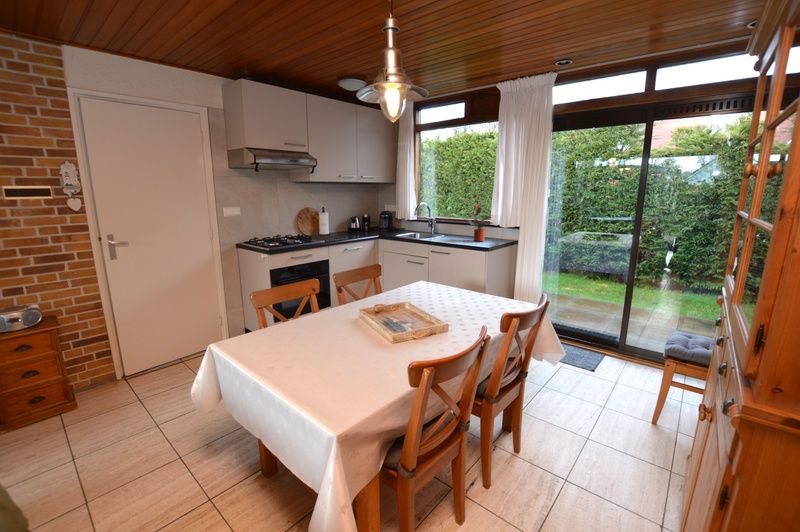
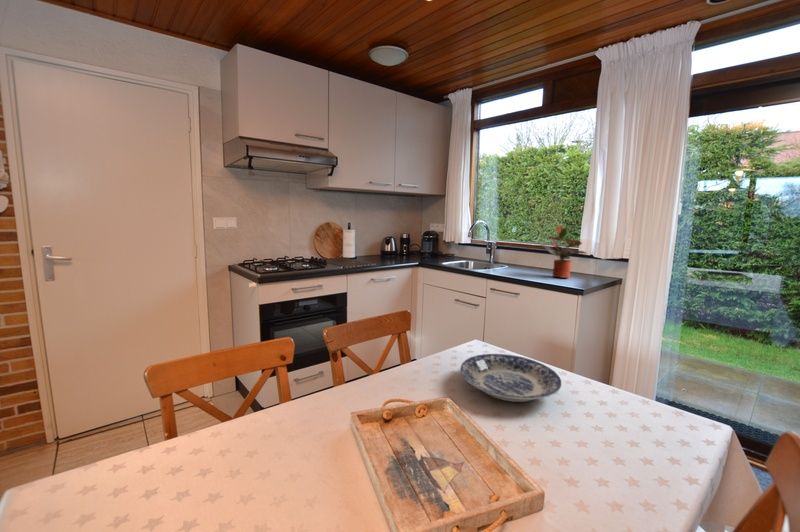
plate: none [414,282,466,301] -> present [460,354,561,402]

